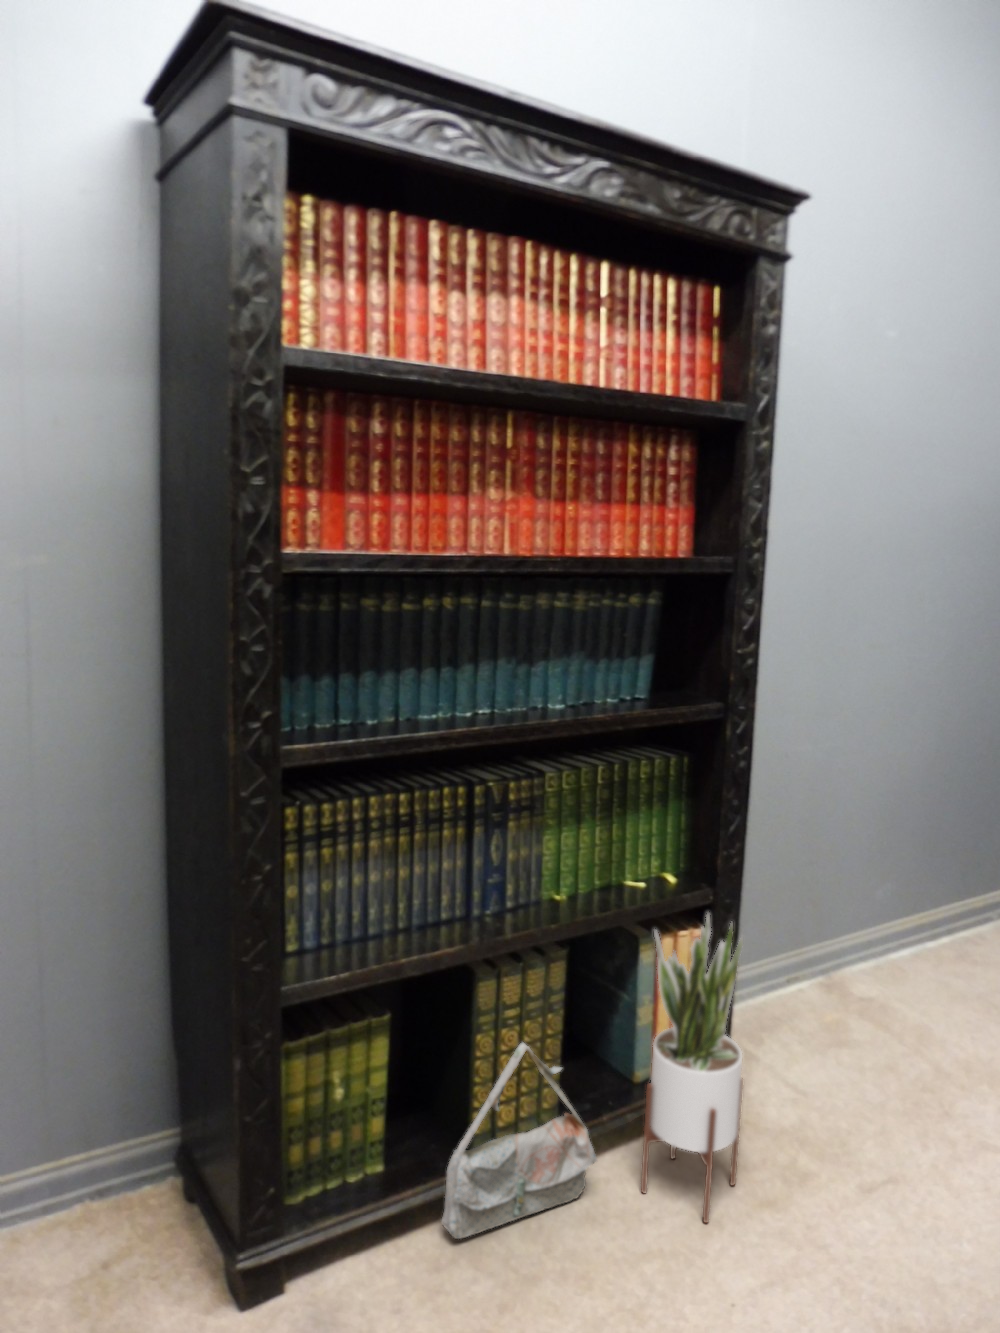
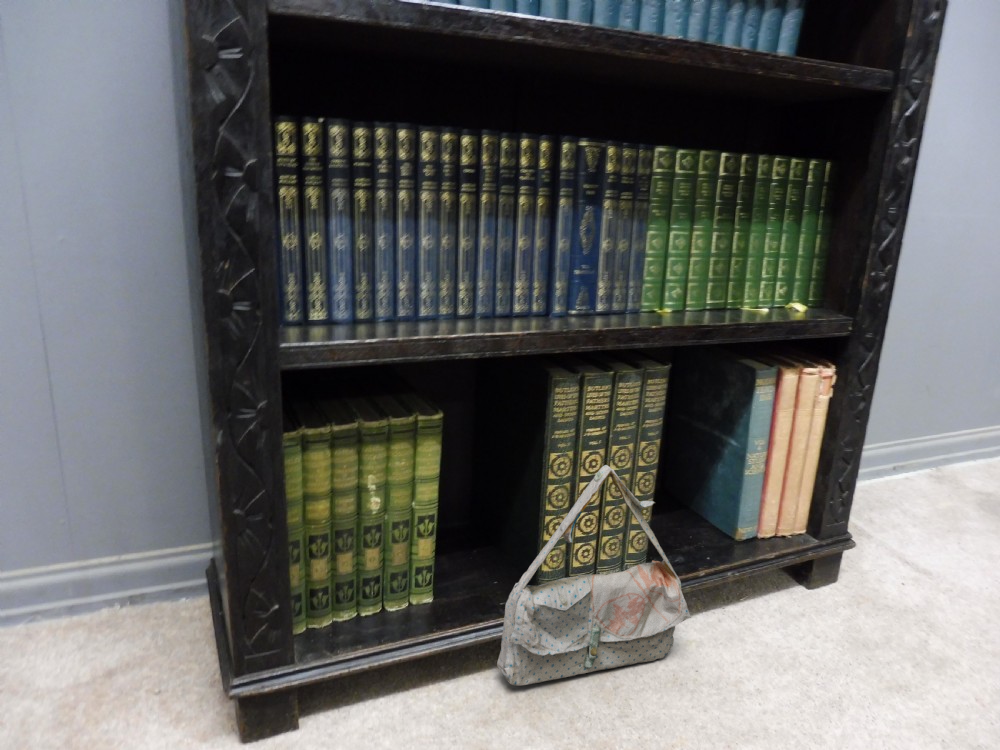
potted plant: present [641,914,743,1222] -> none [739,320,899,705]

